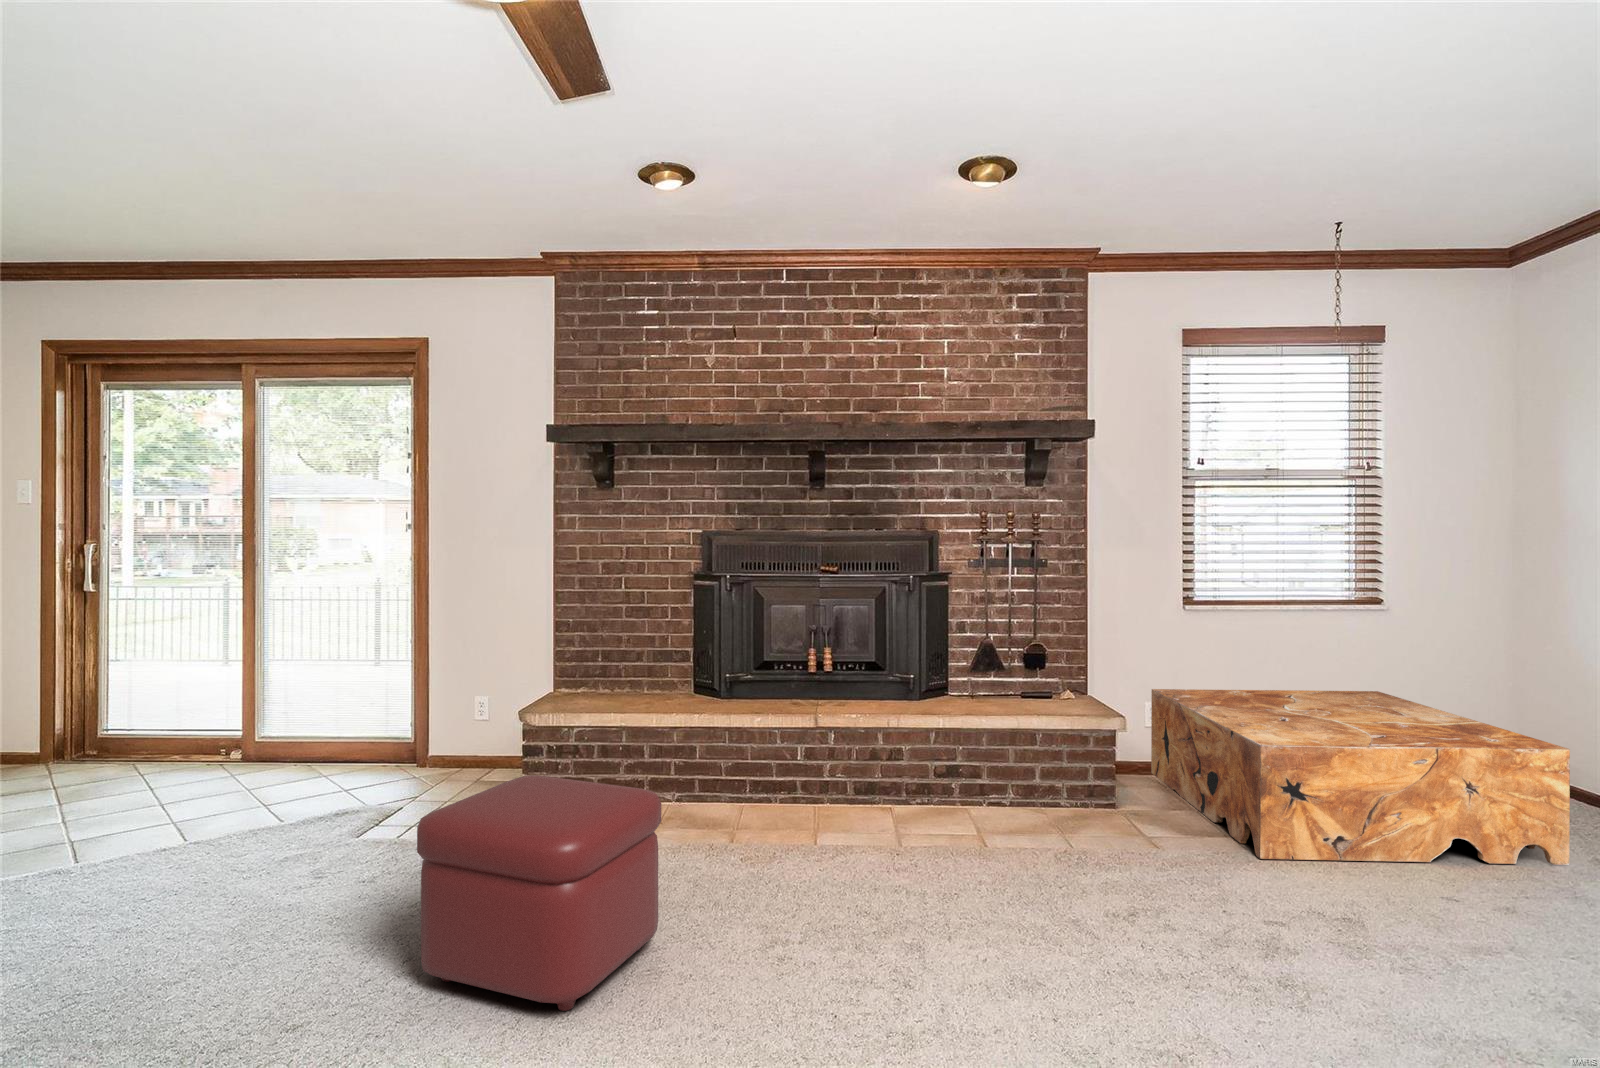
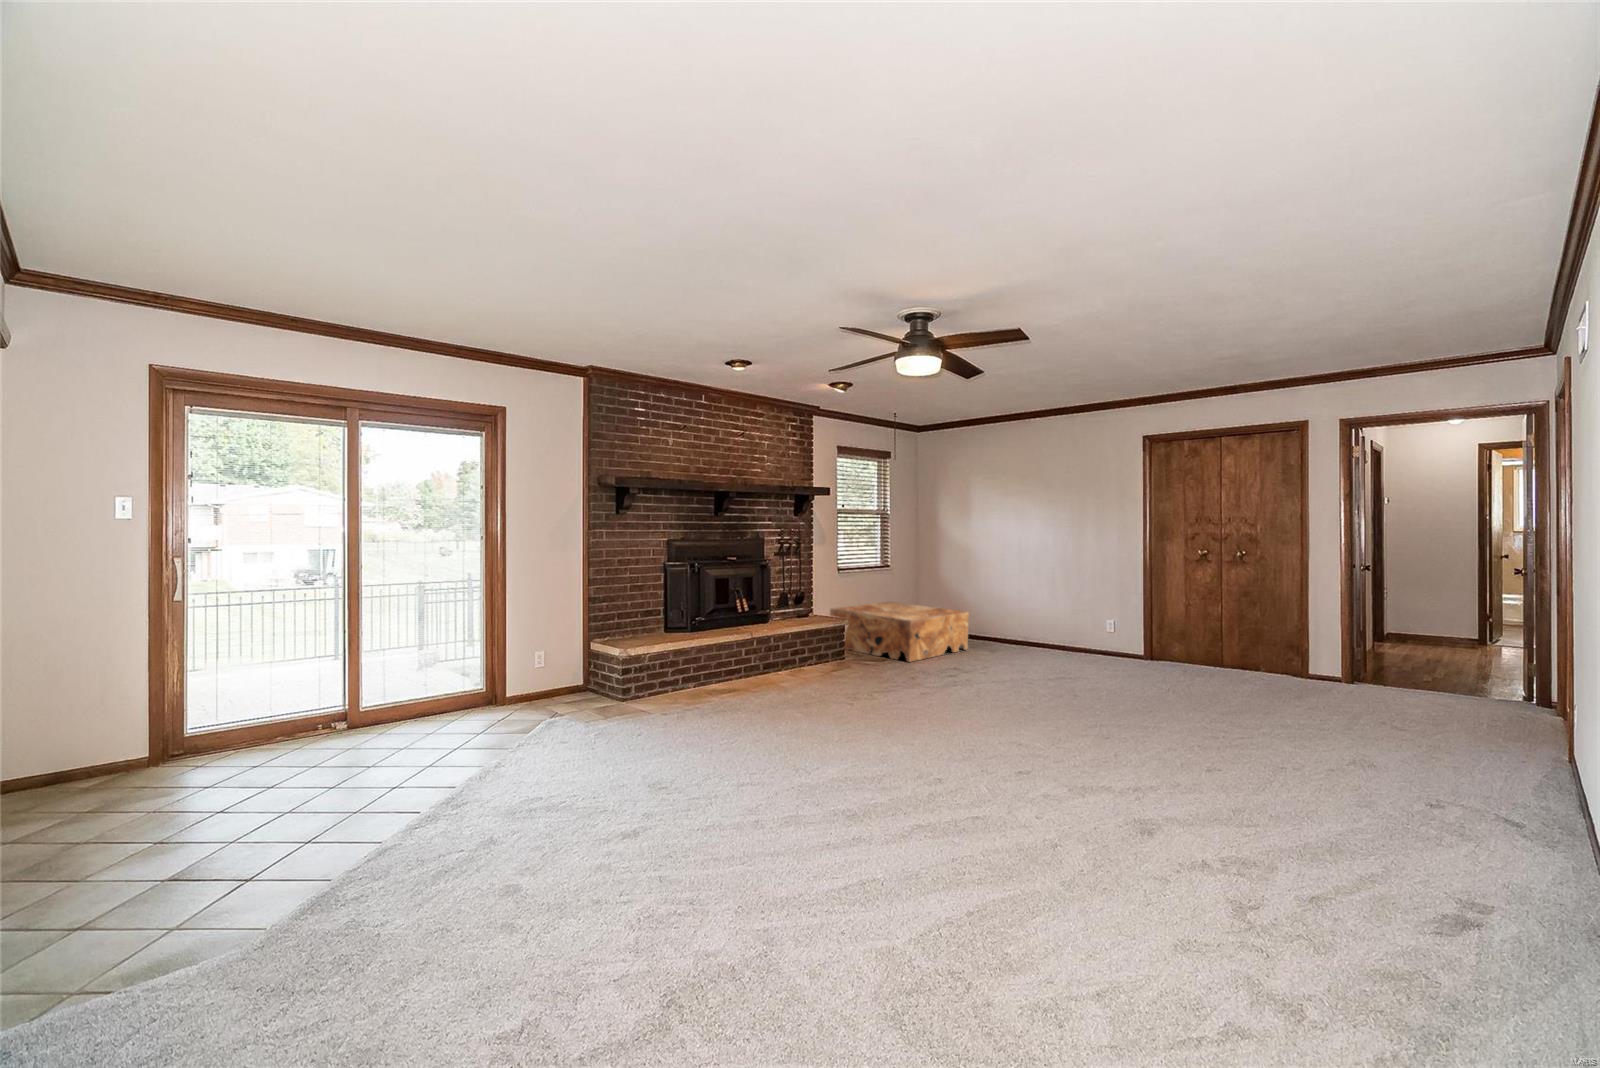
ottoman: present [417,775,661,1011] -> none [761,655,854,738]

